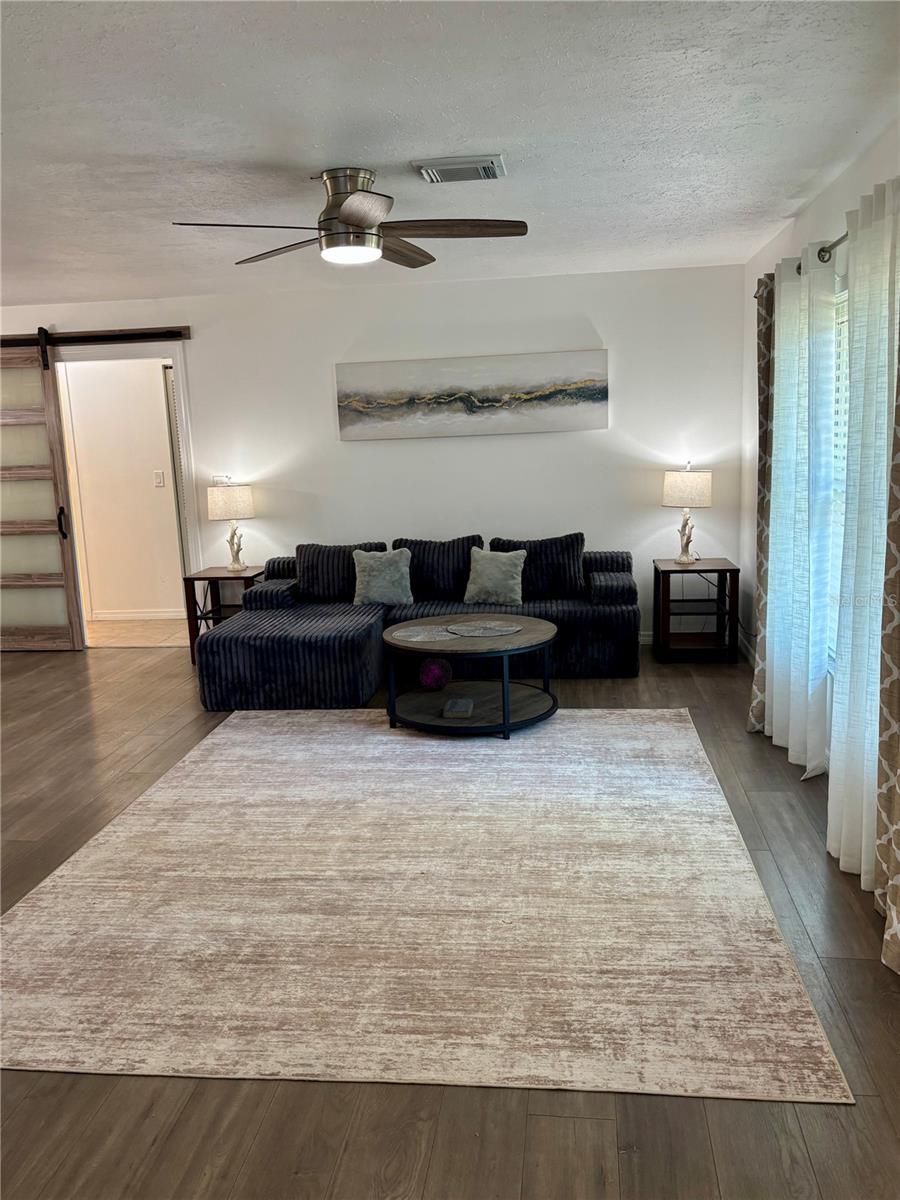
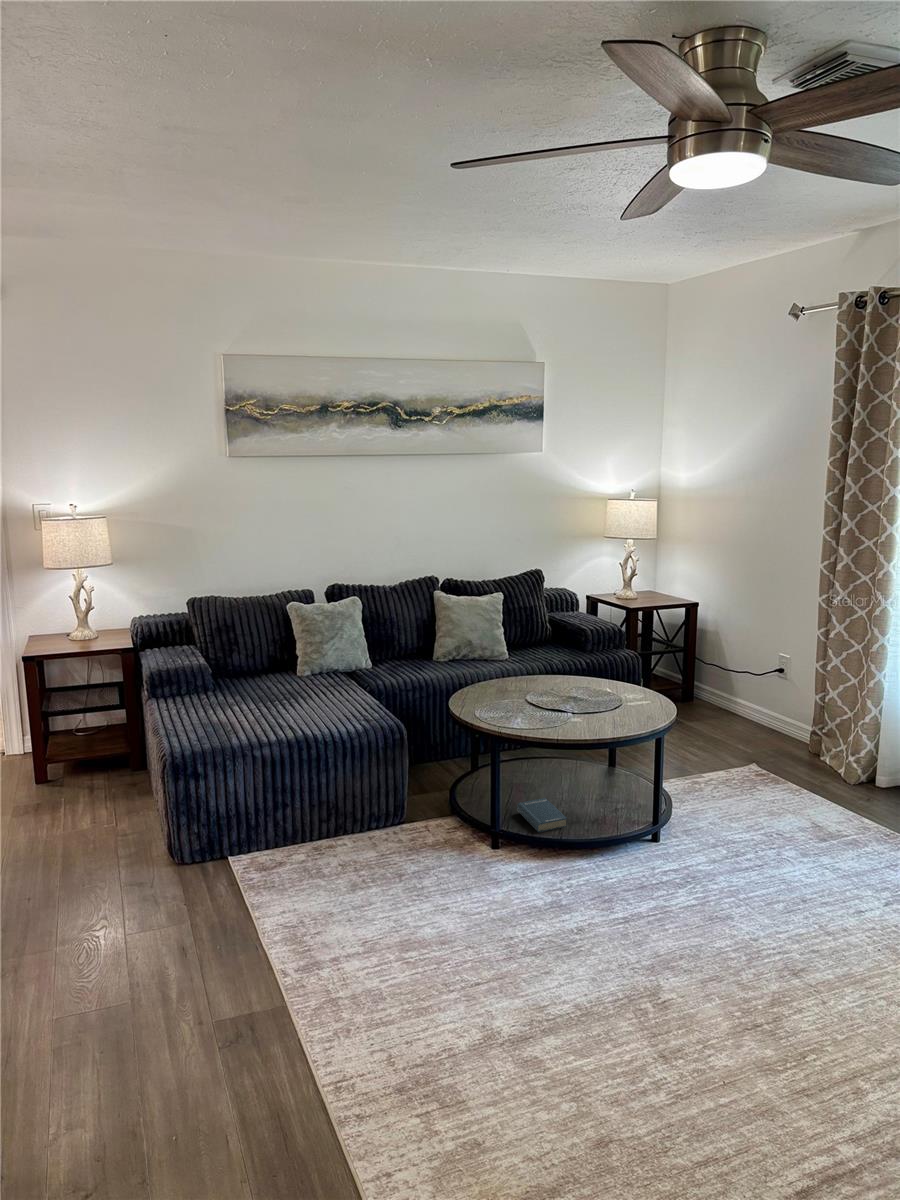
decorative orb: present [420,658,452,689] -> none [430,740,471,782]

